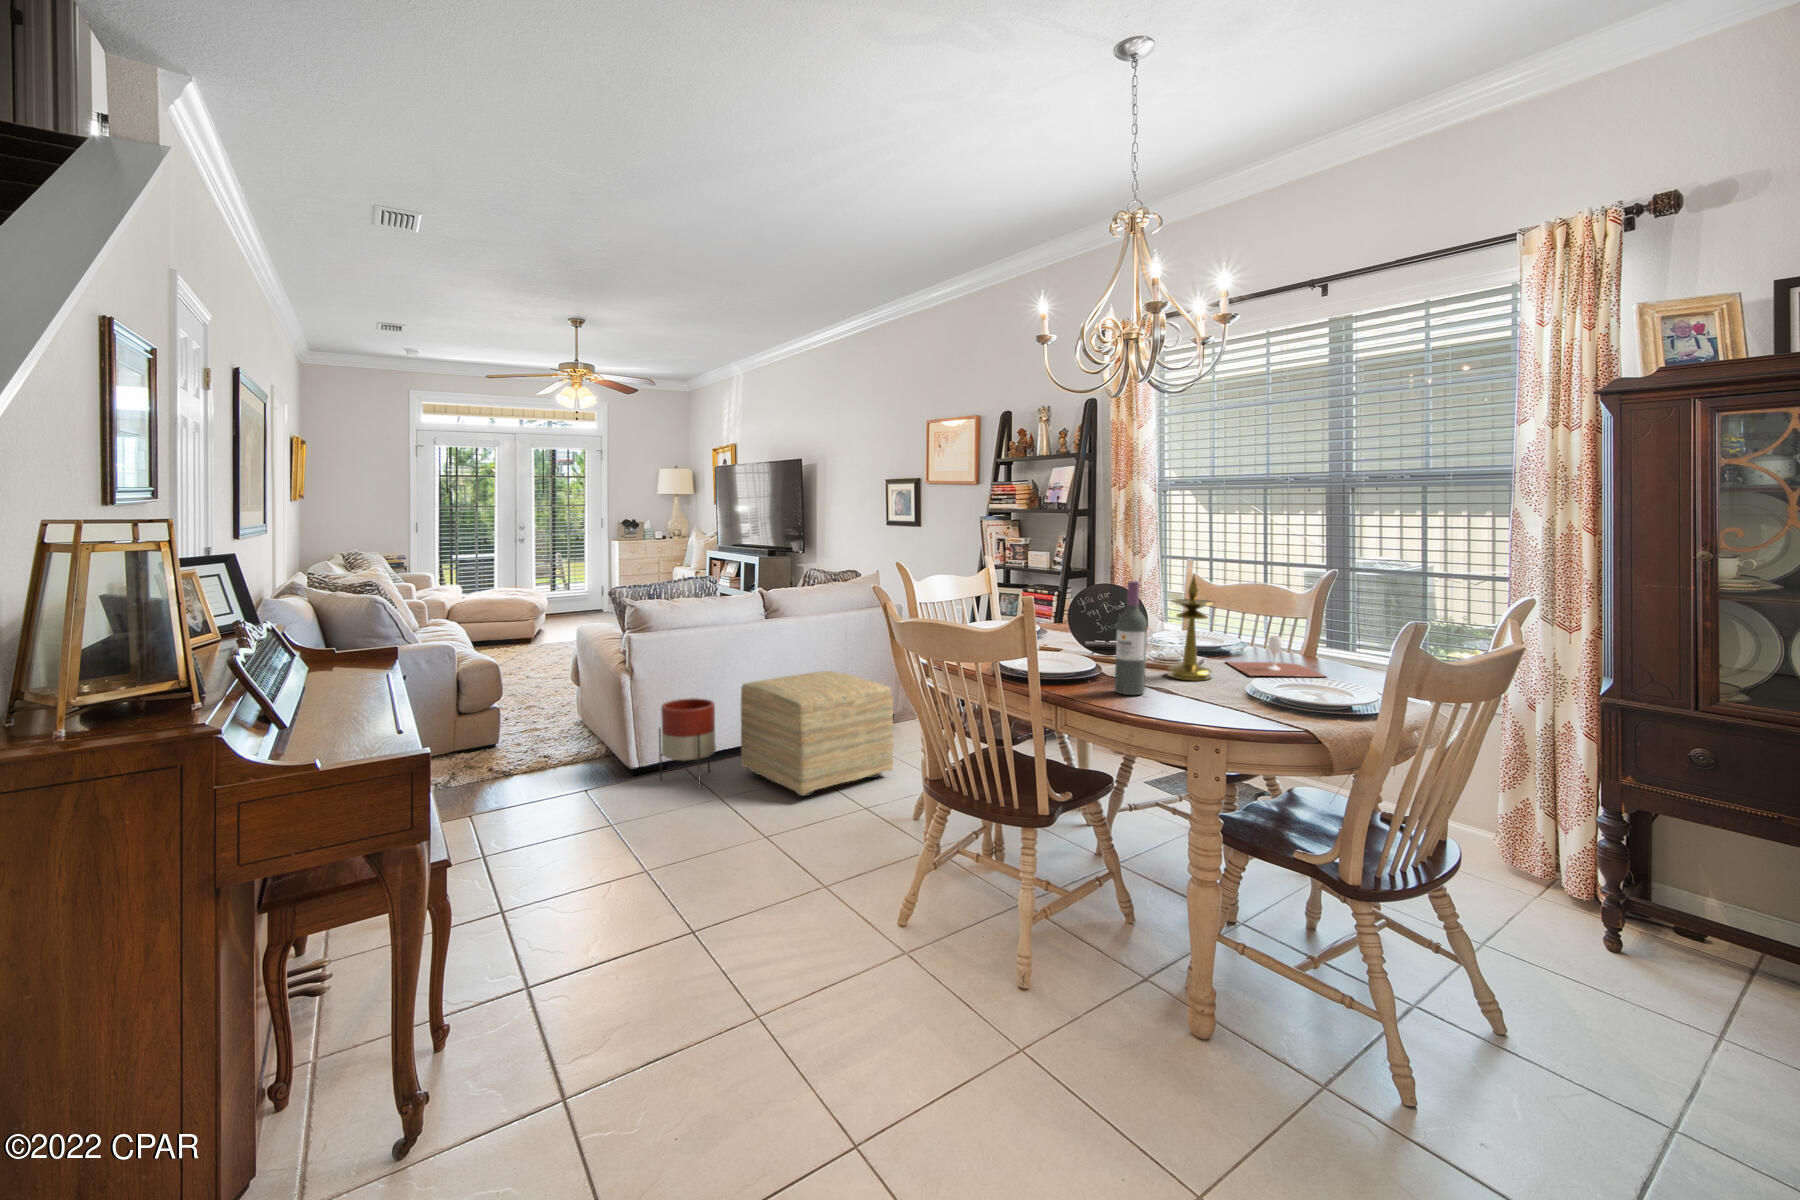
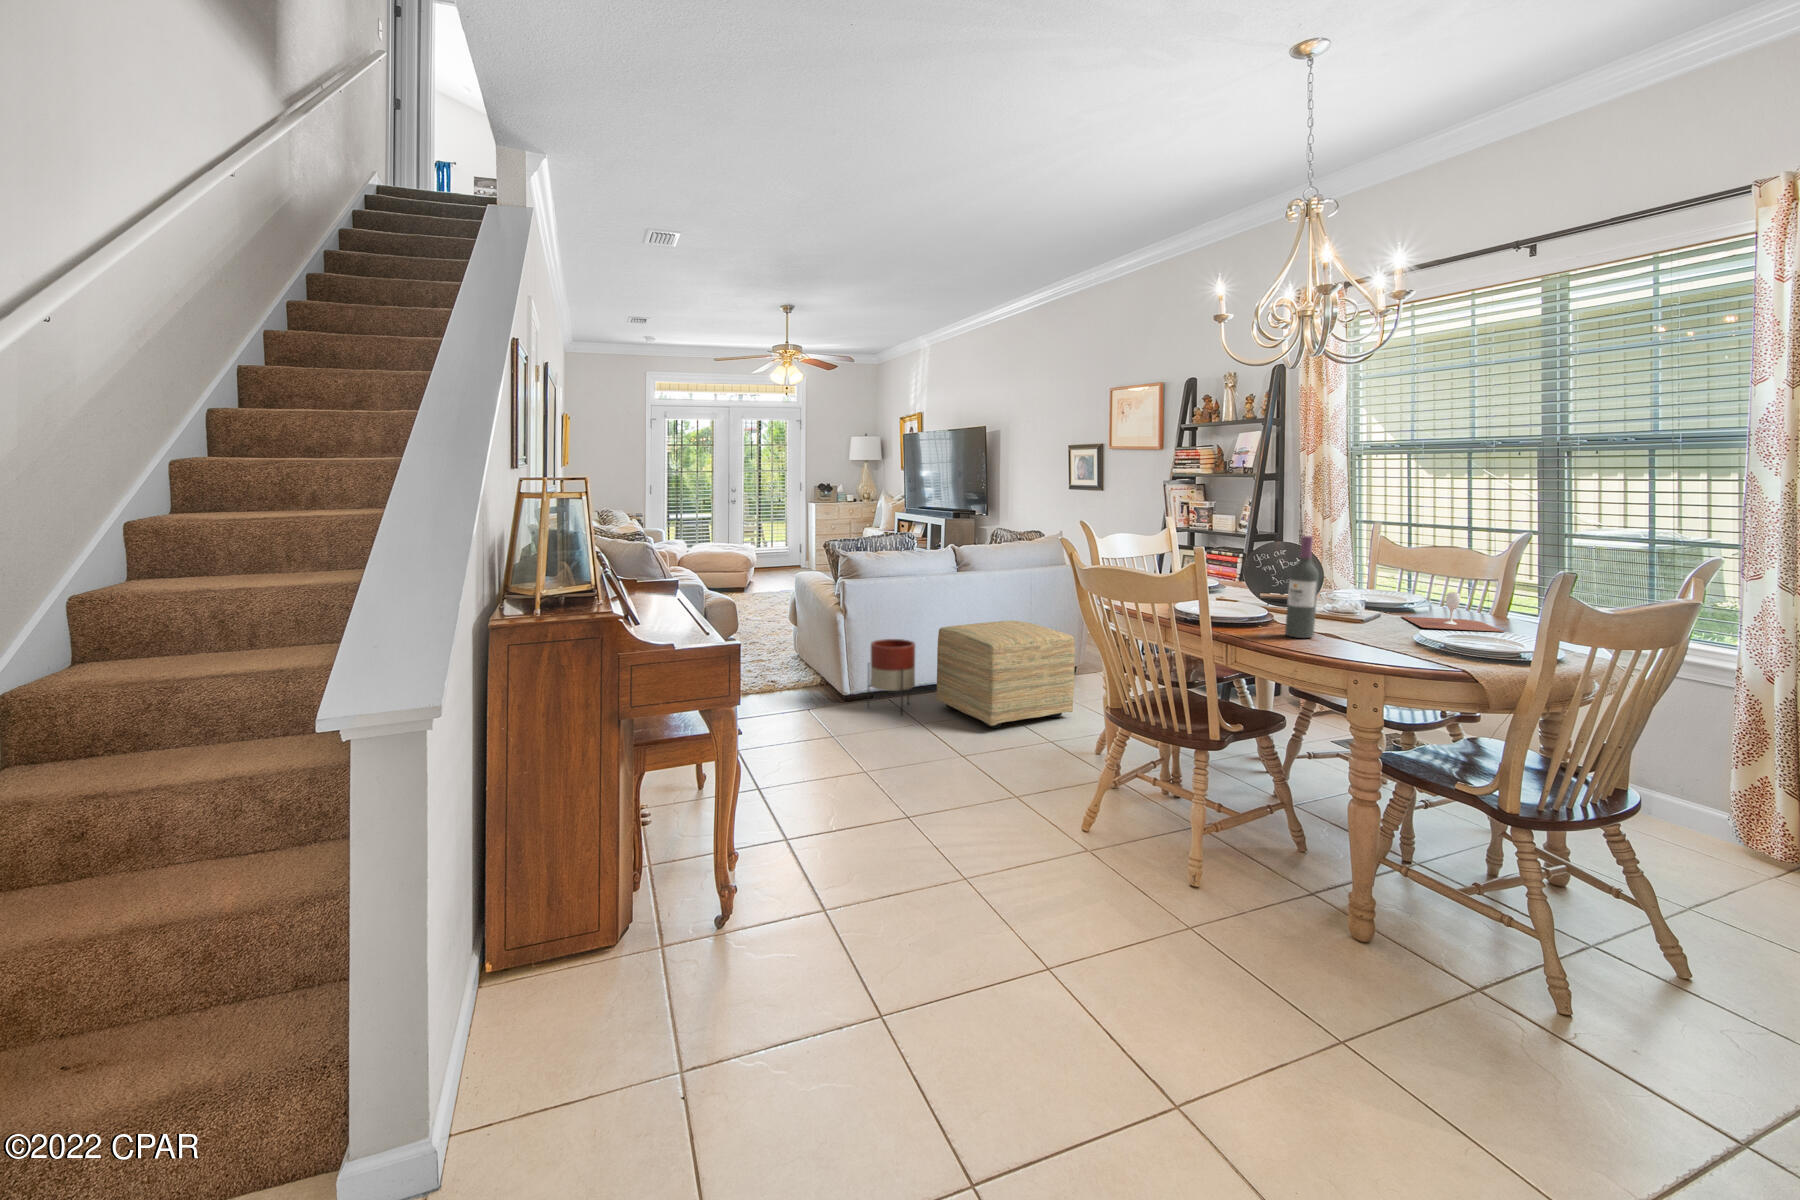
candlestick: present [1167,575,1215,680] -> none [1339,532,1391,630]

